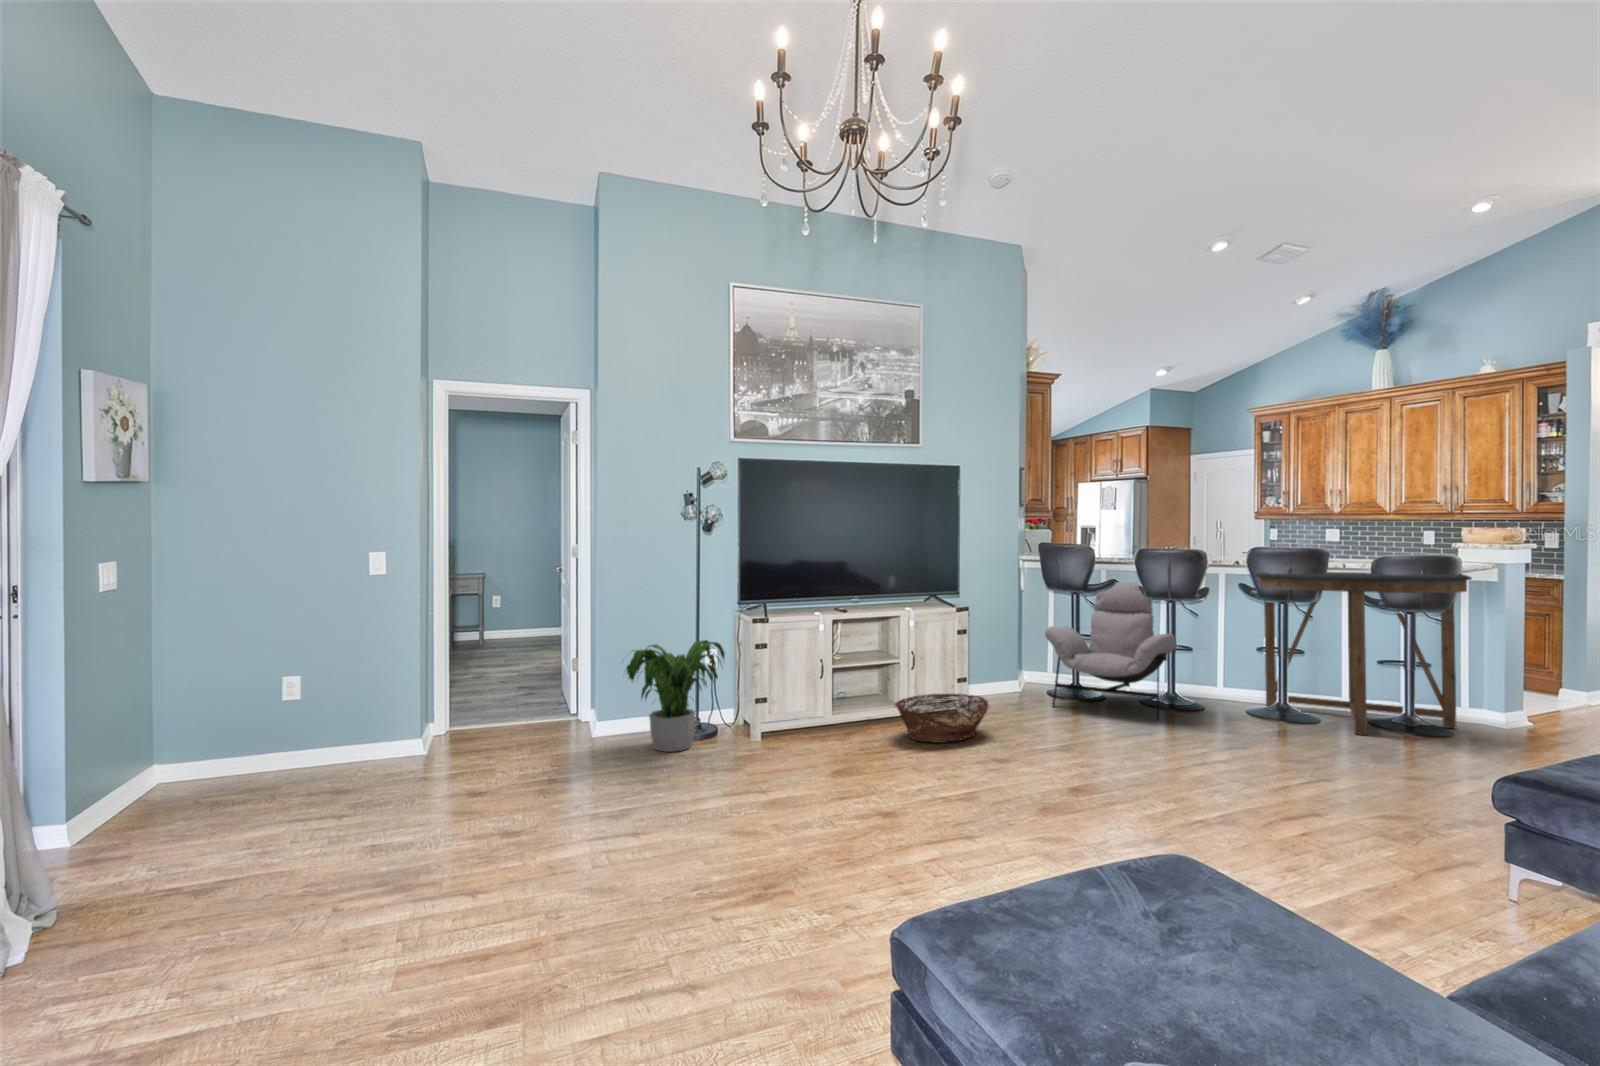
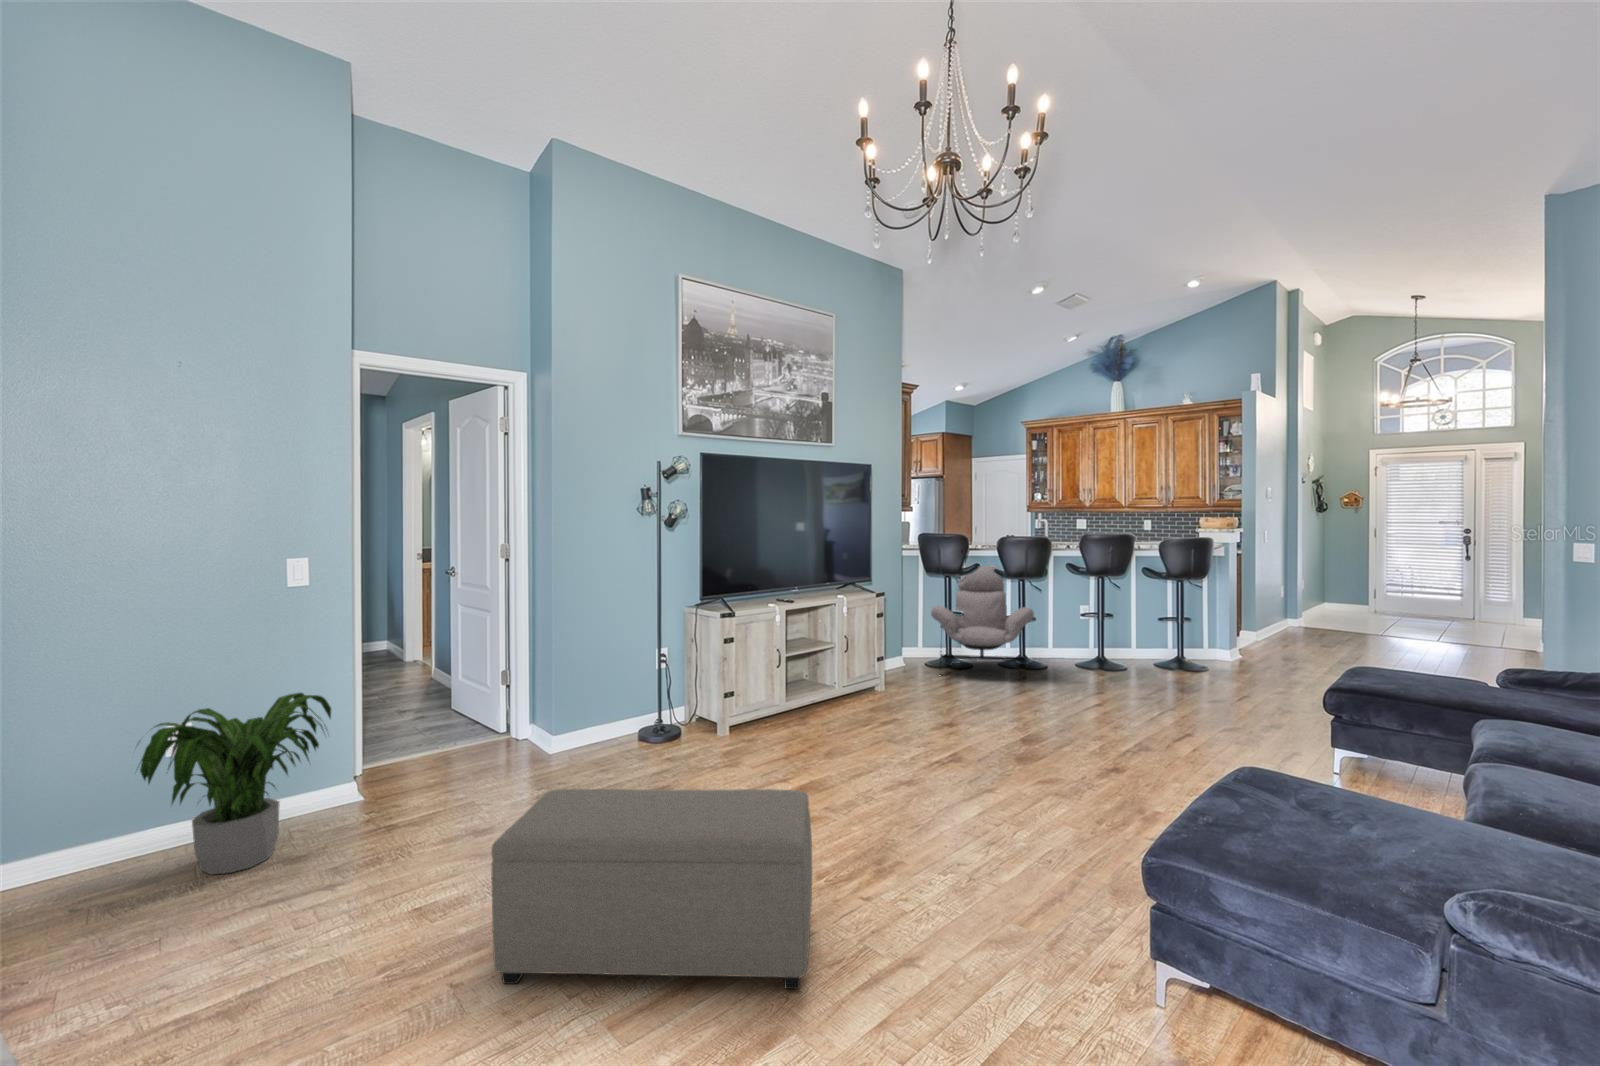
console table: present [1255,572,1472,735] -> none [1075,554,1223,676]
potted plant: present [626,640,725,752] -> present [140,693,331,874]
basket: present [895,694,988,743] -> none [843,671,920,717]
ottoman: none [342,757,634,977] -> present [491,789,812,989]

